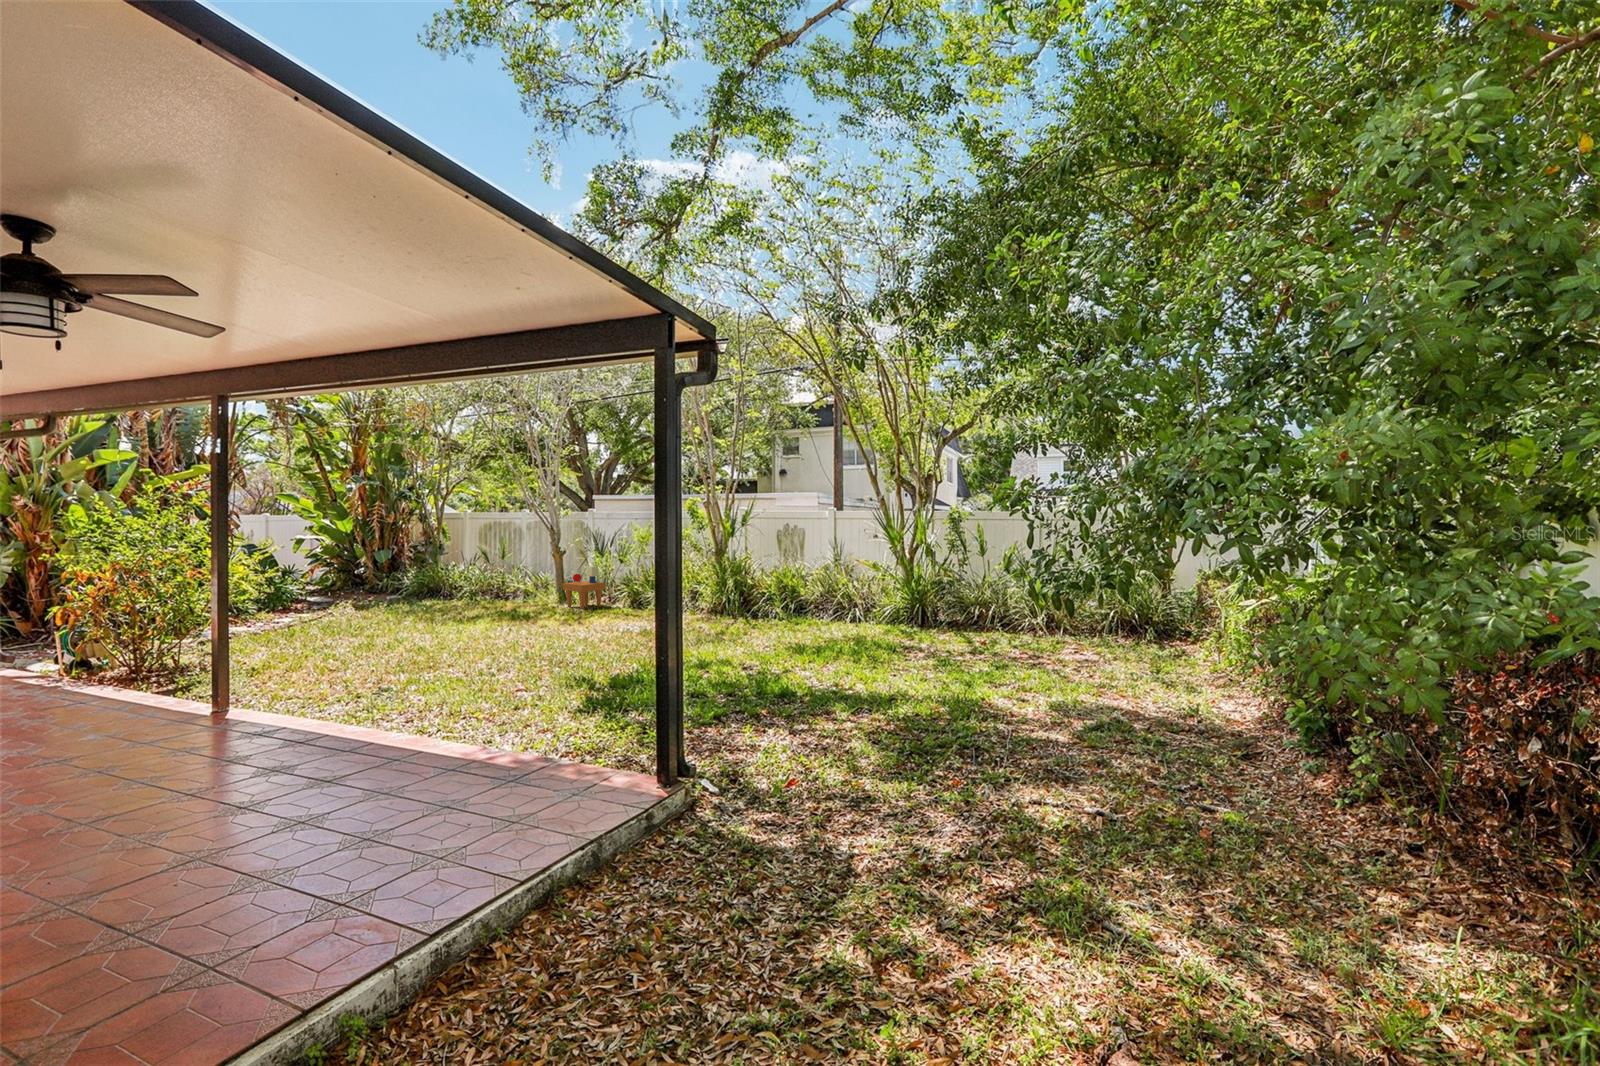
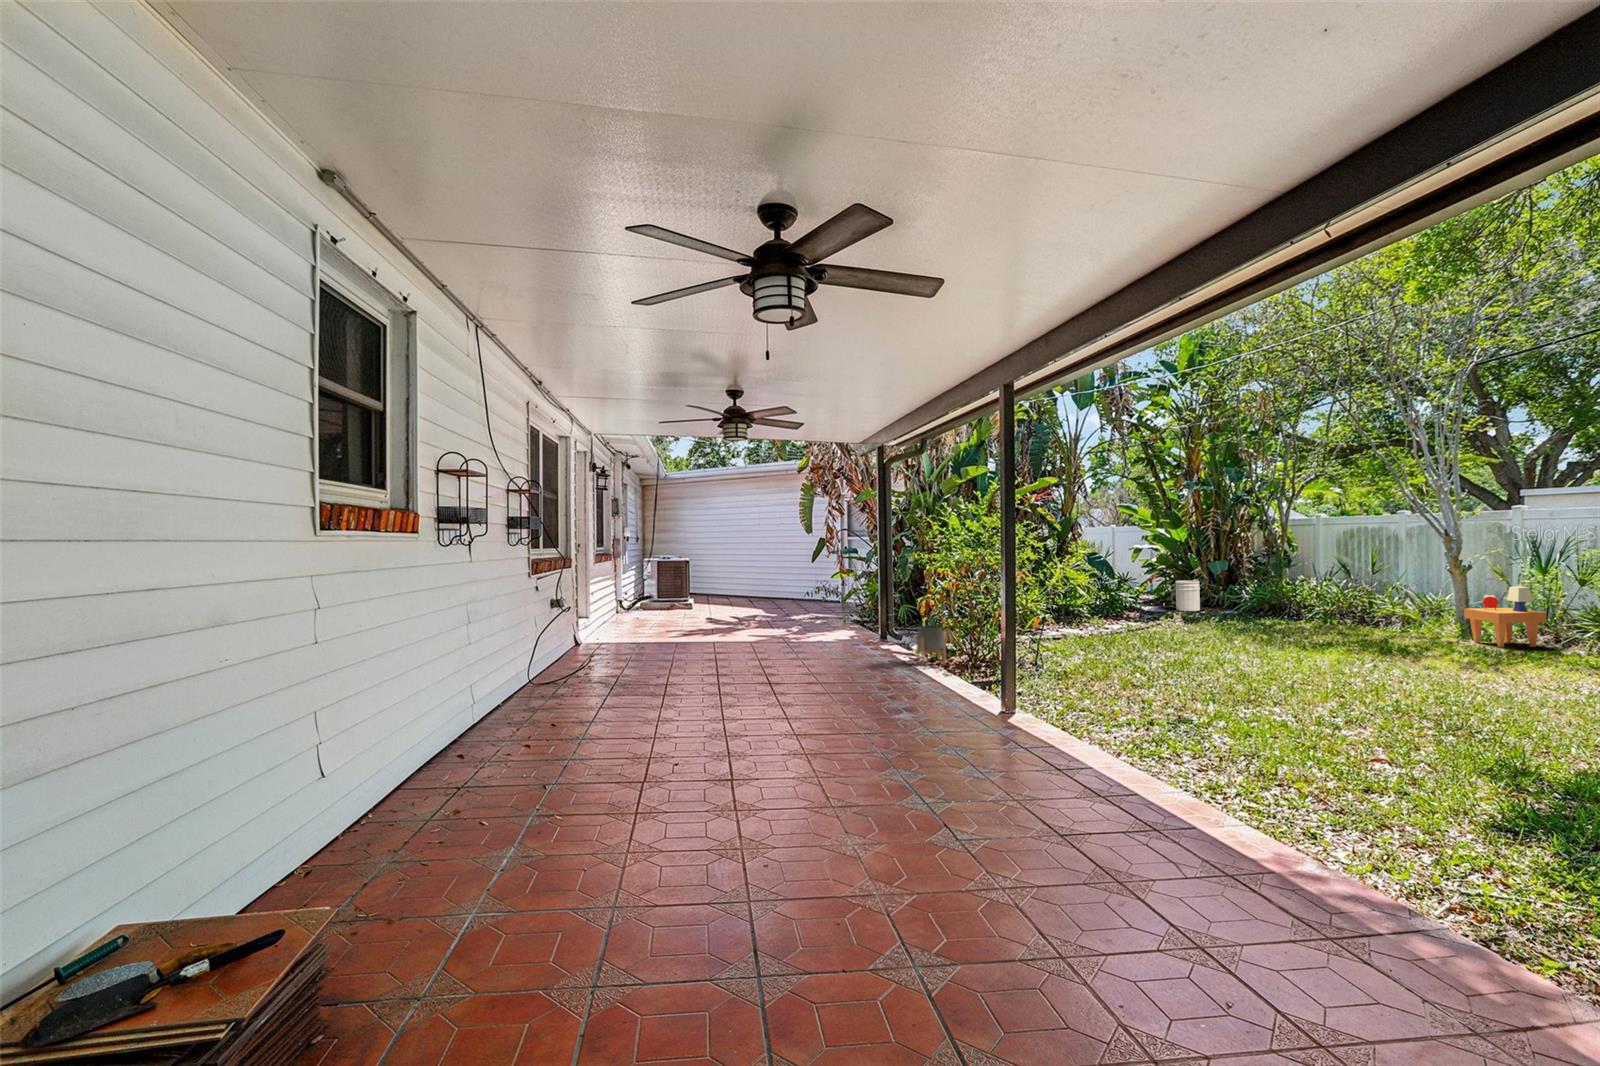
bucket: none [337,570,366,600] -> present [1171,581,1200,611]
planter: none [51,639,100,686] -> present [916,625,946,664]

